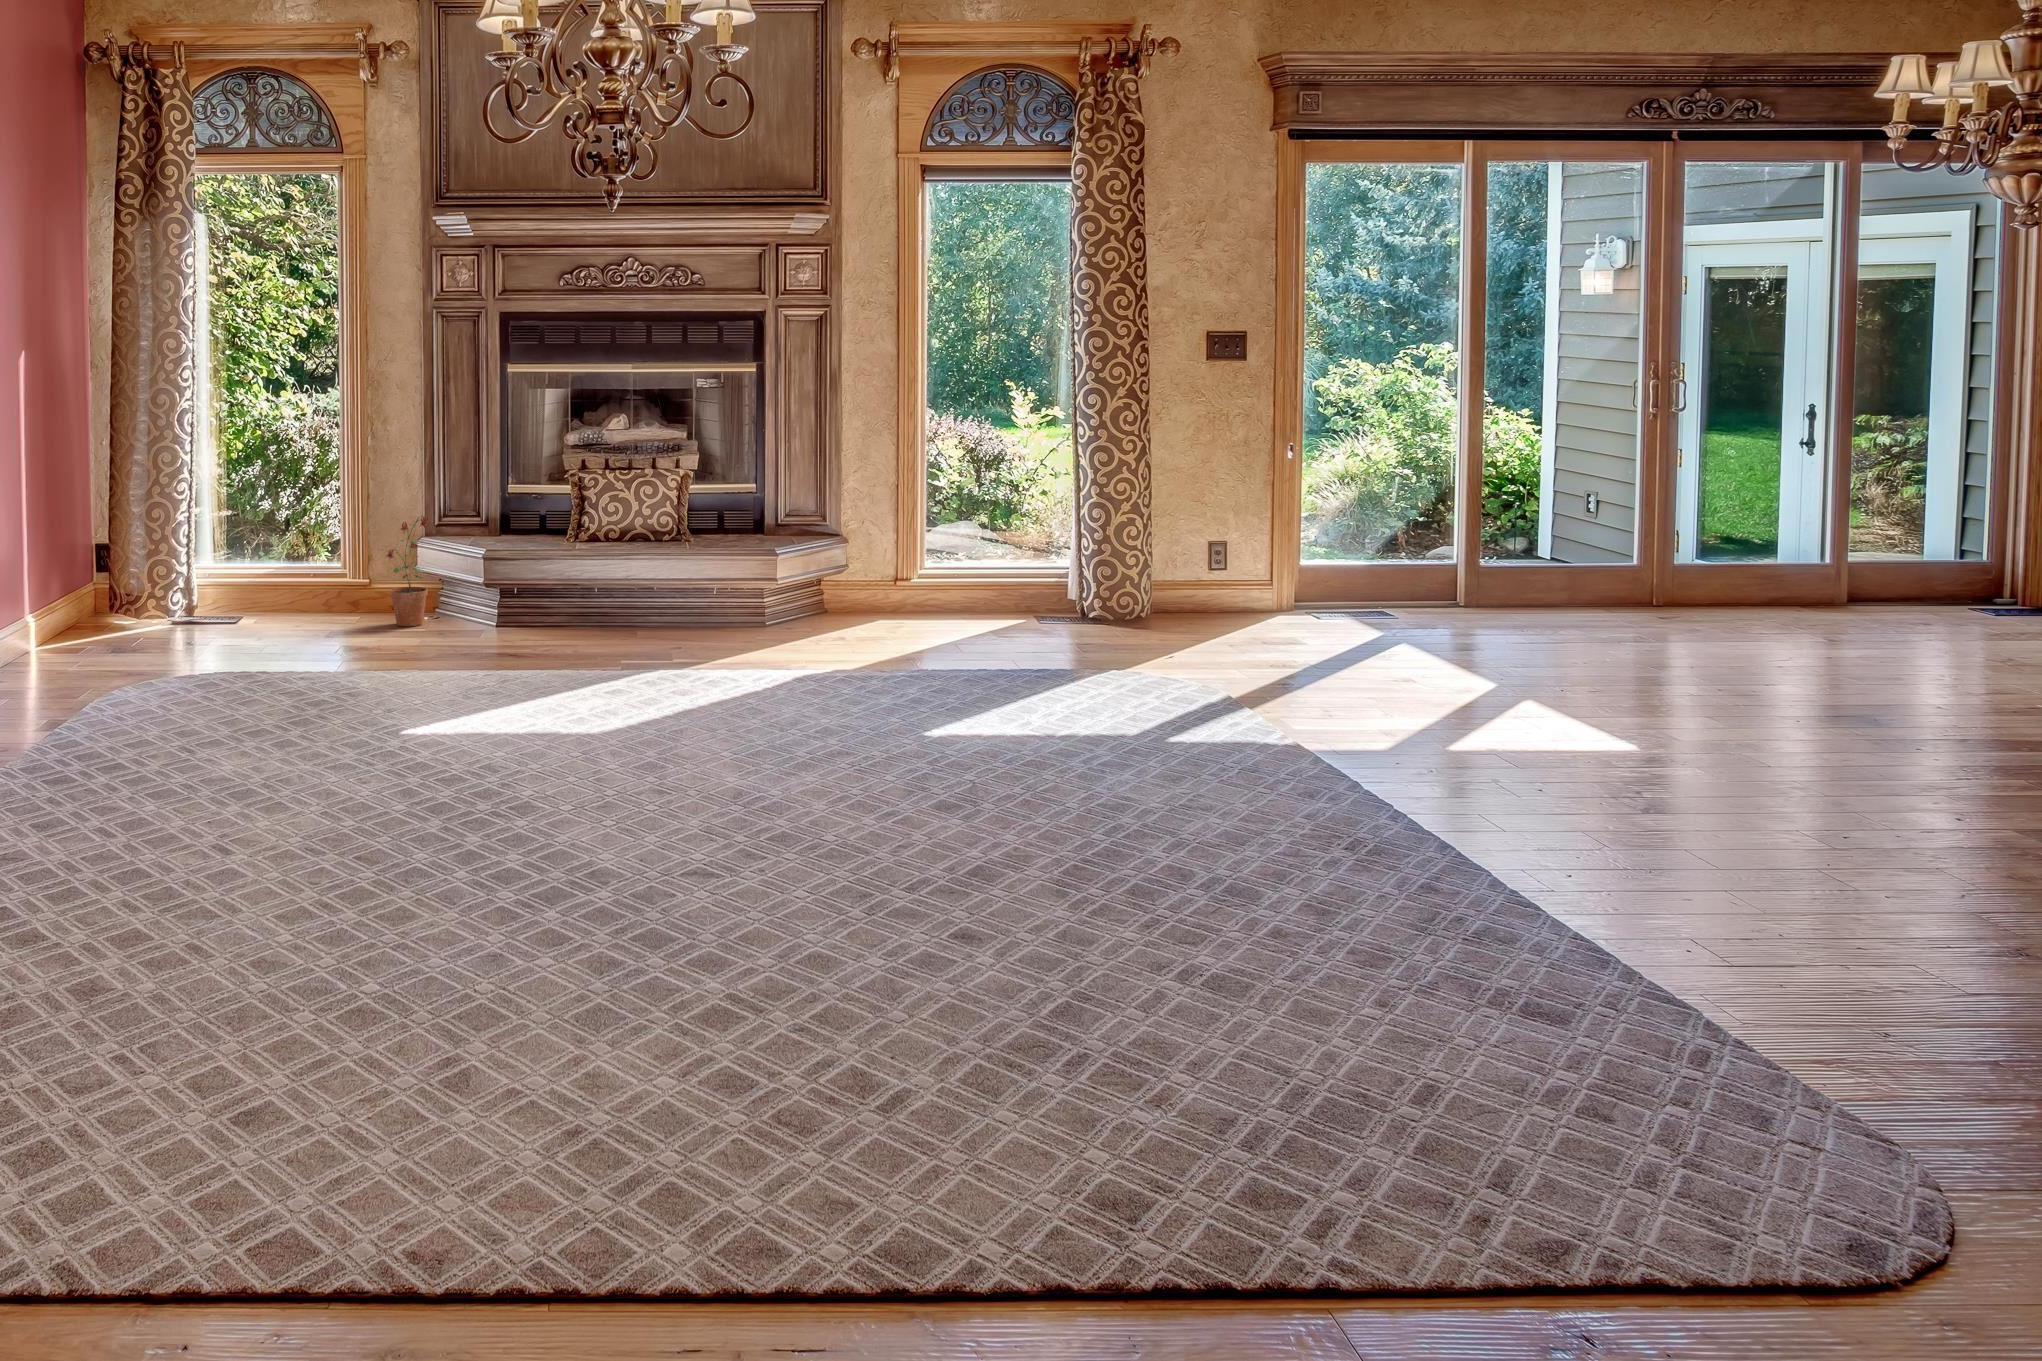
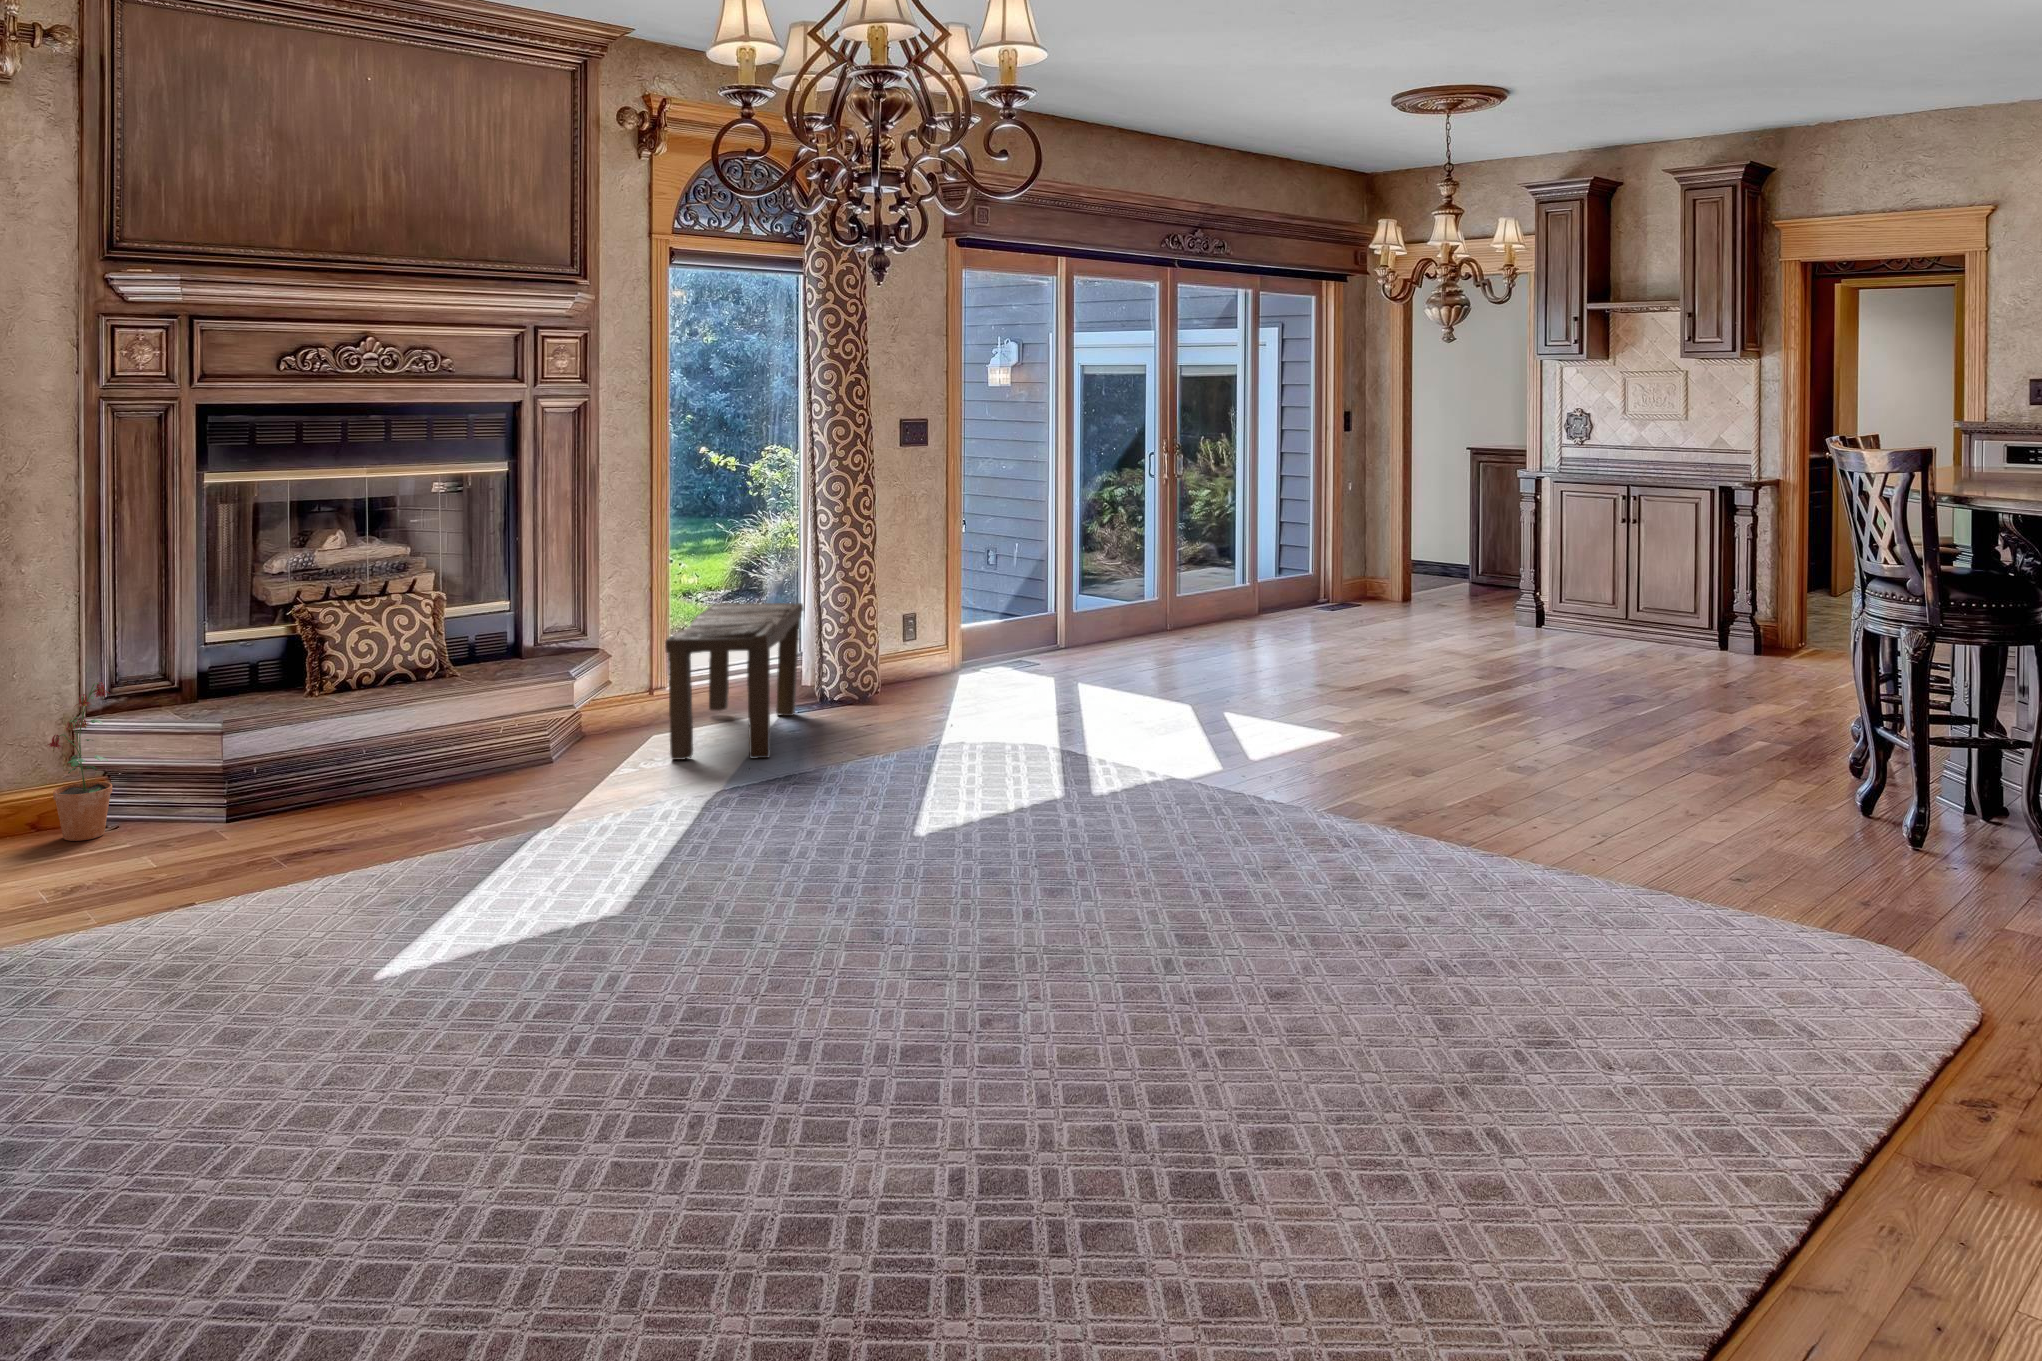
bench: none [847,506,1039,650] -> present [665,603,803,760]

